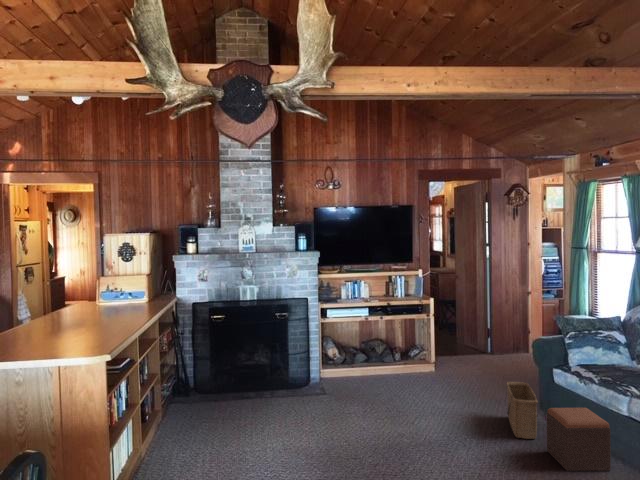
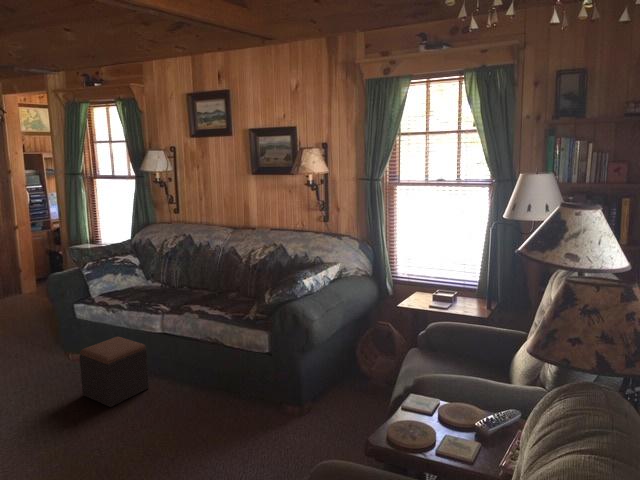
basket: present [507,382,538,439] -> none [17,329,66,394]

